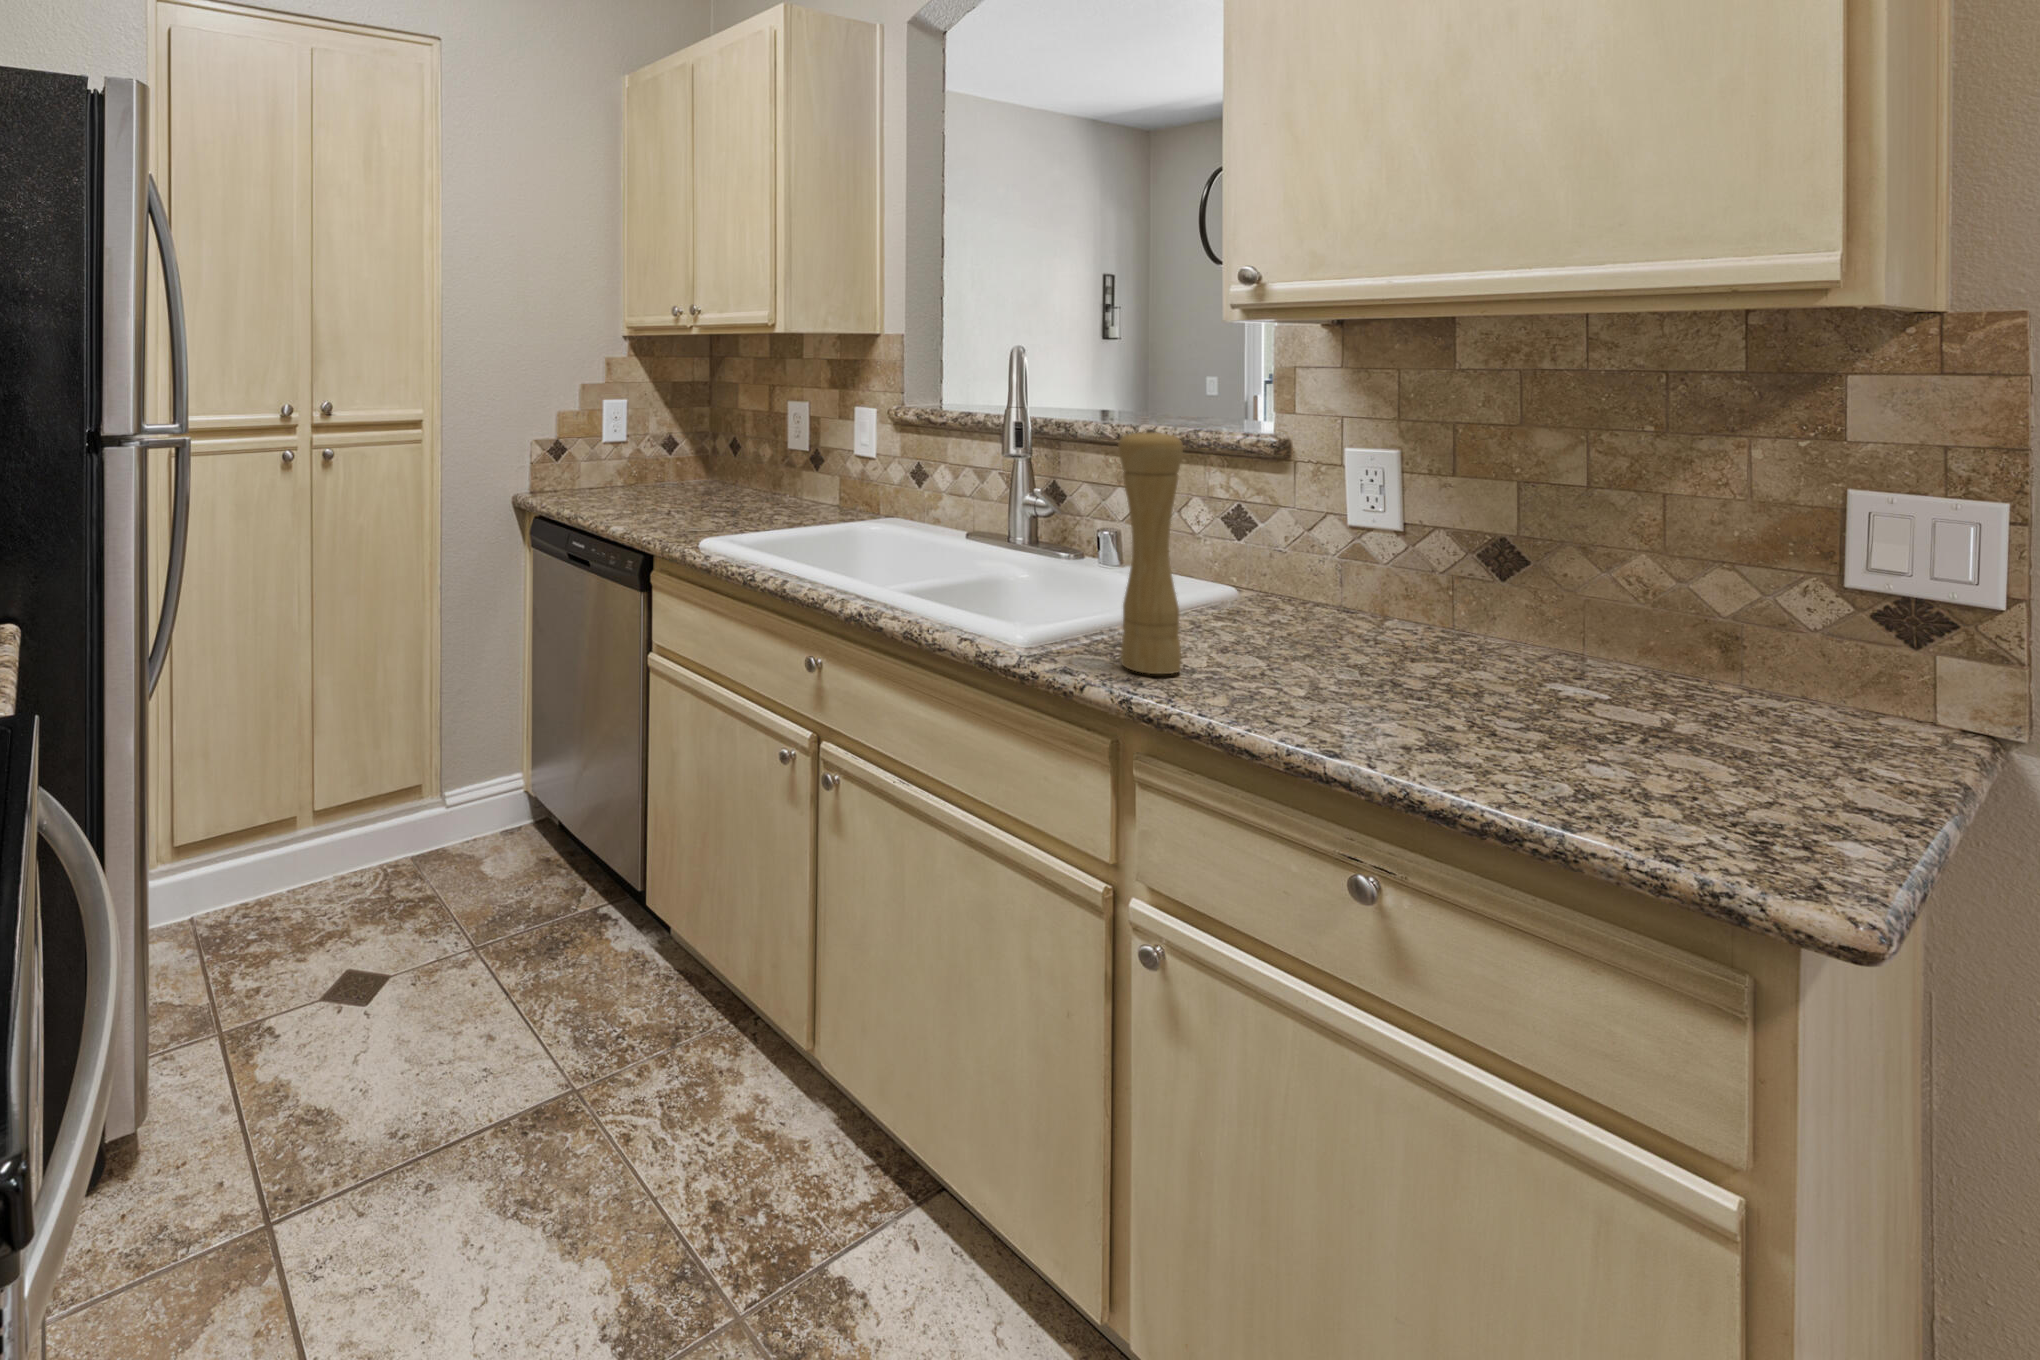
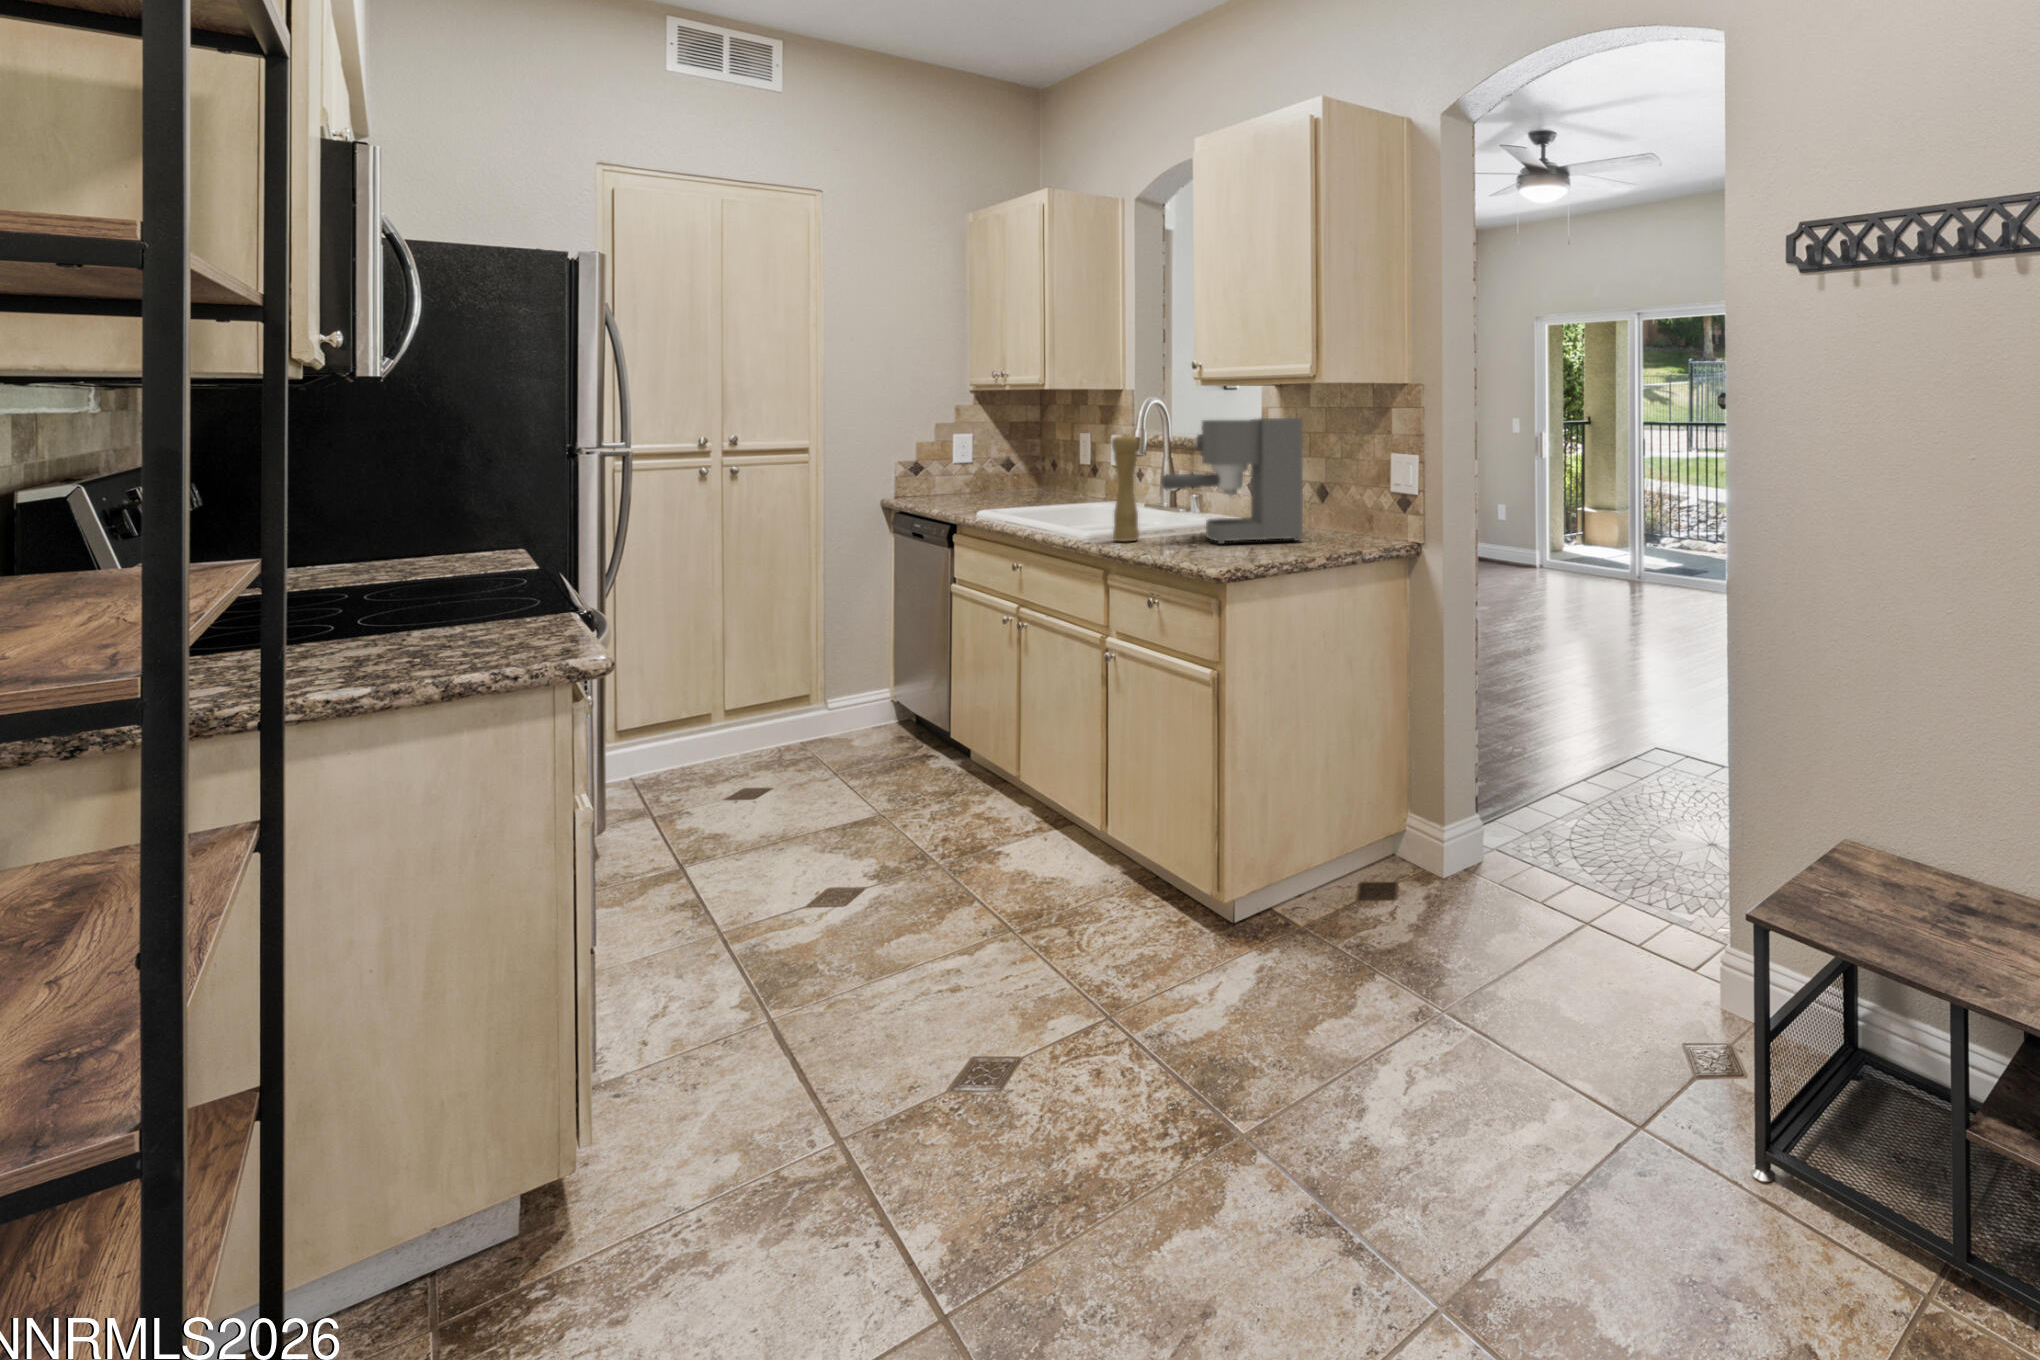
coffee maker: none [1255,394,1608,701] -> present [1162,418,1303,544]

